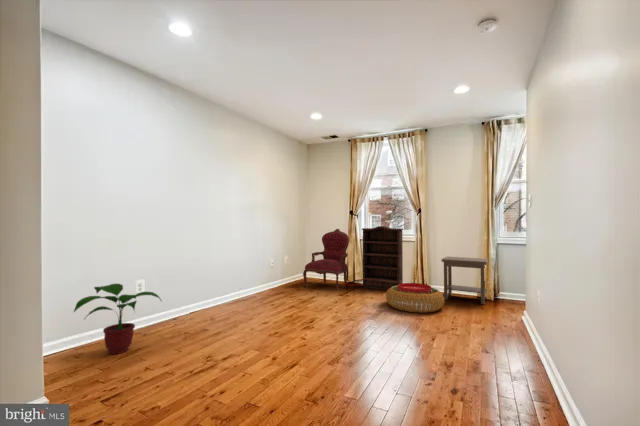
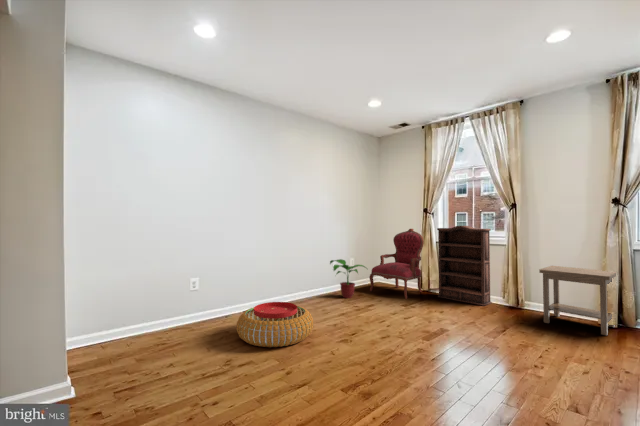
pouf: present [386,283,444,313] -> present [237,302,313,347]
potted plant: present [74,284,161,354] -> present [330,259,365,298]

